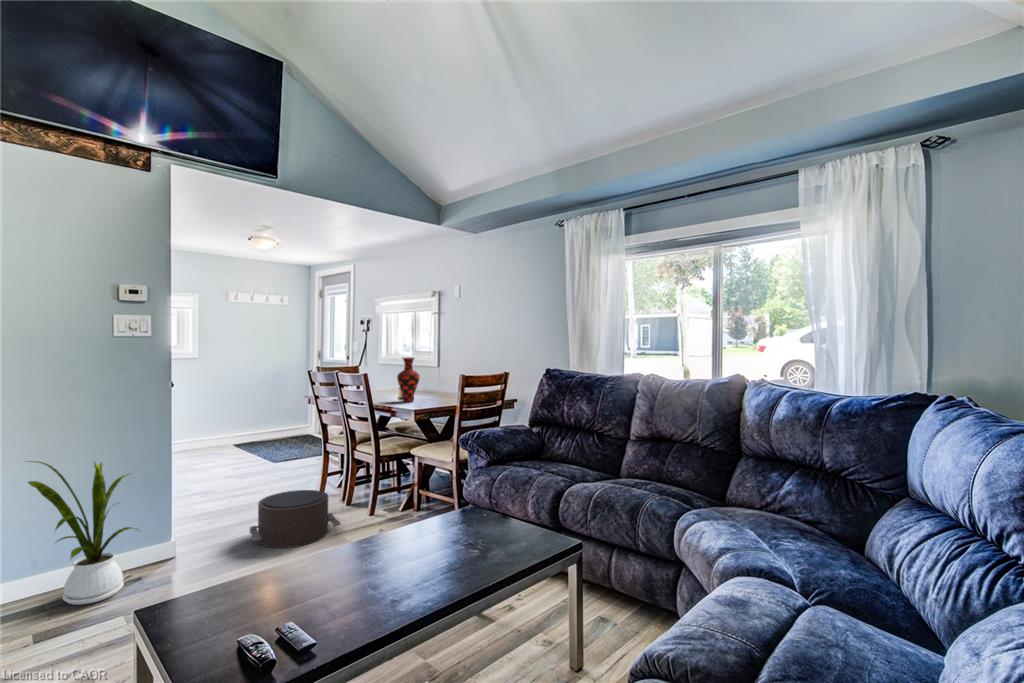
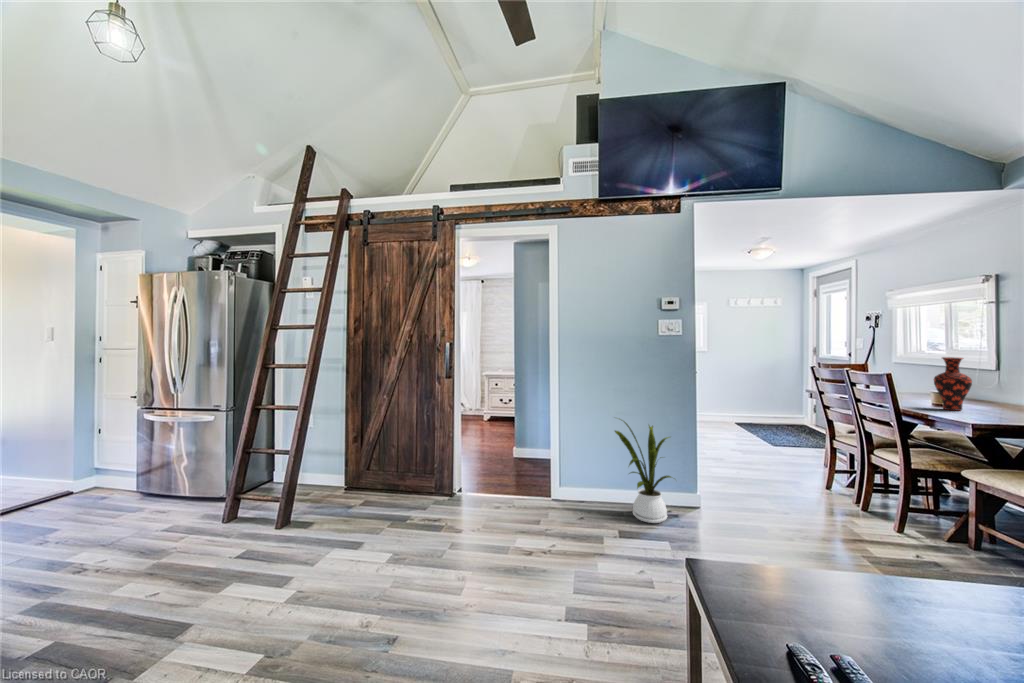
pouf: present [250,490,341,548] -> none [759,479,860,538]

